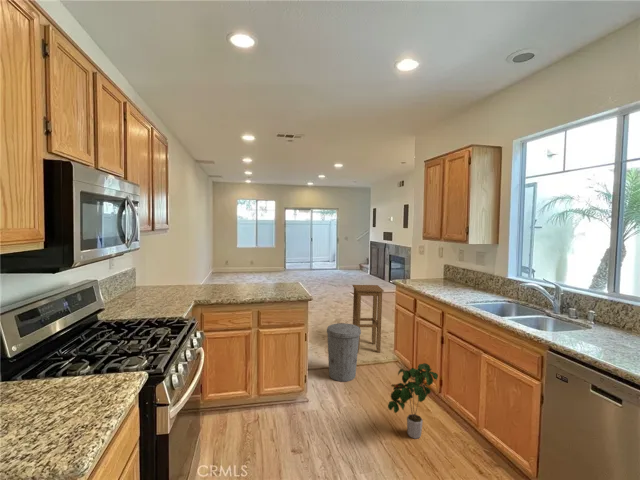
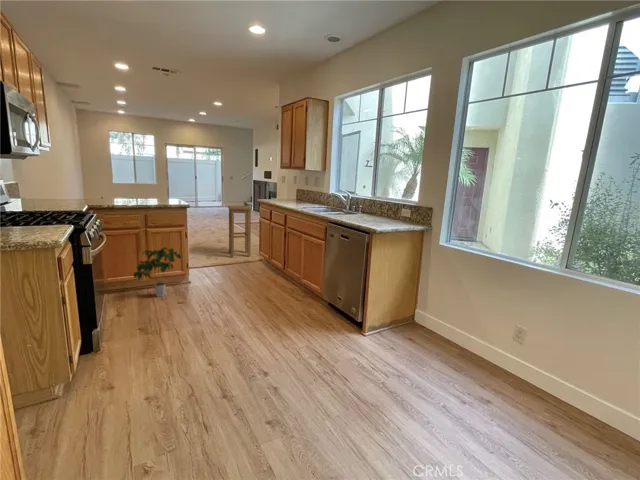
trash can: present [327,323,361,381] -> none [204,231,232,272]
potted plant: present [388,363,438,438] -> present [133,247,181,297]

